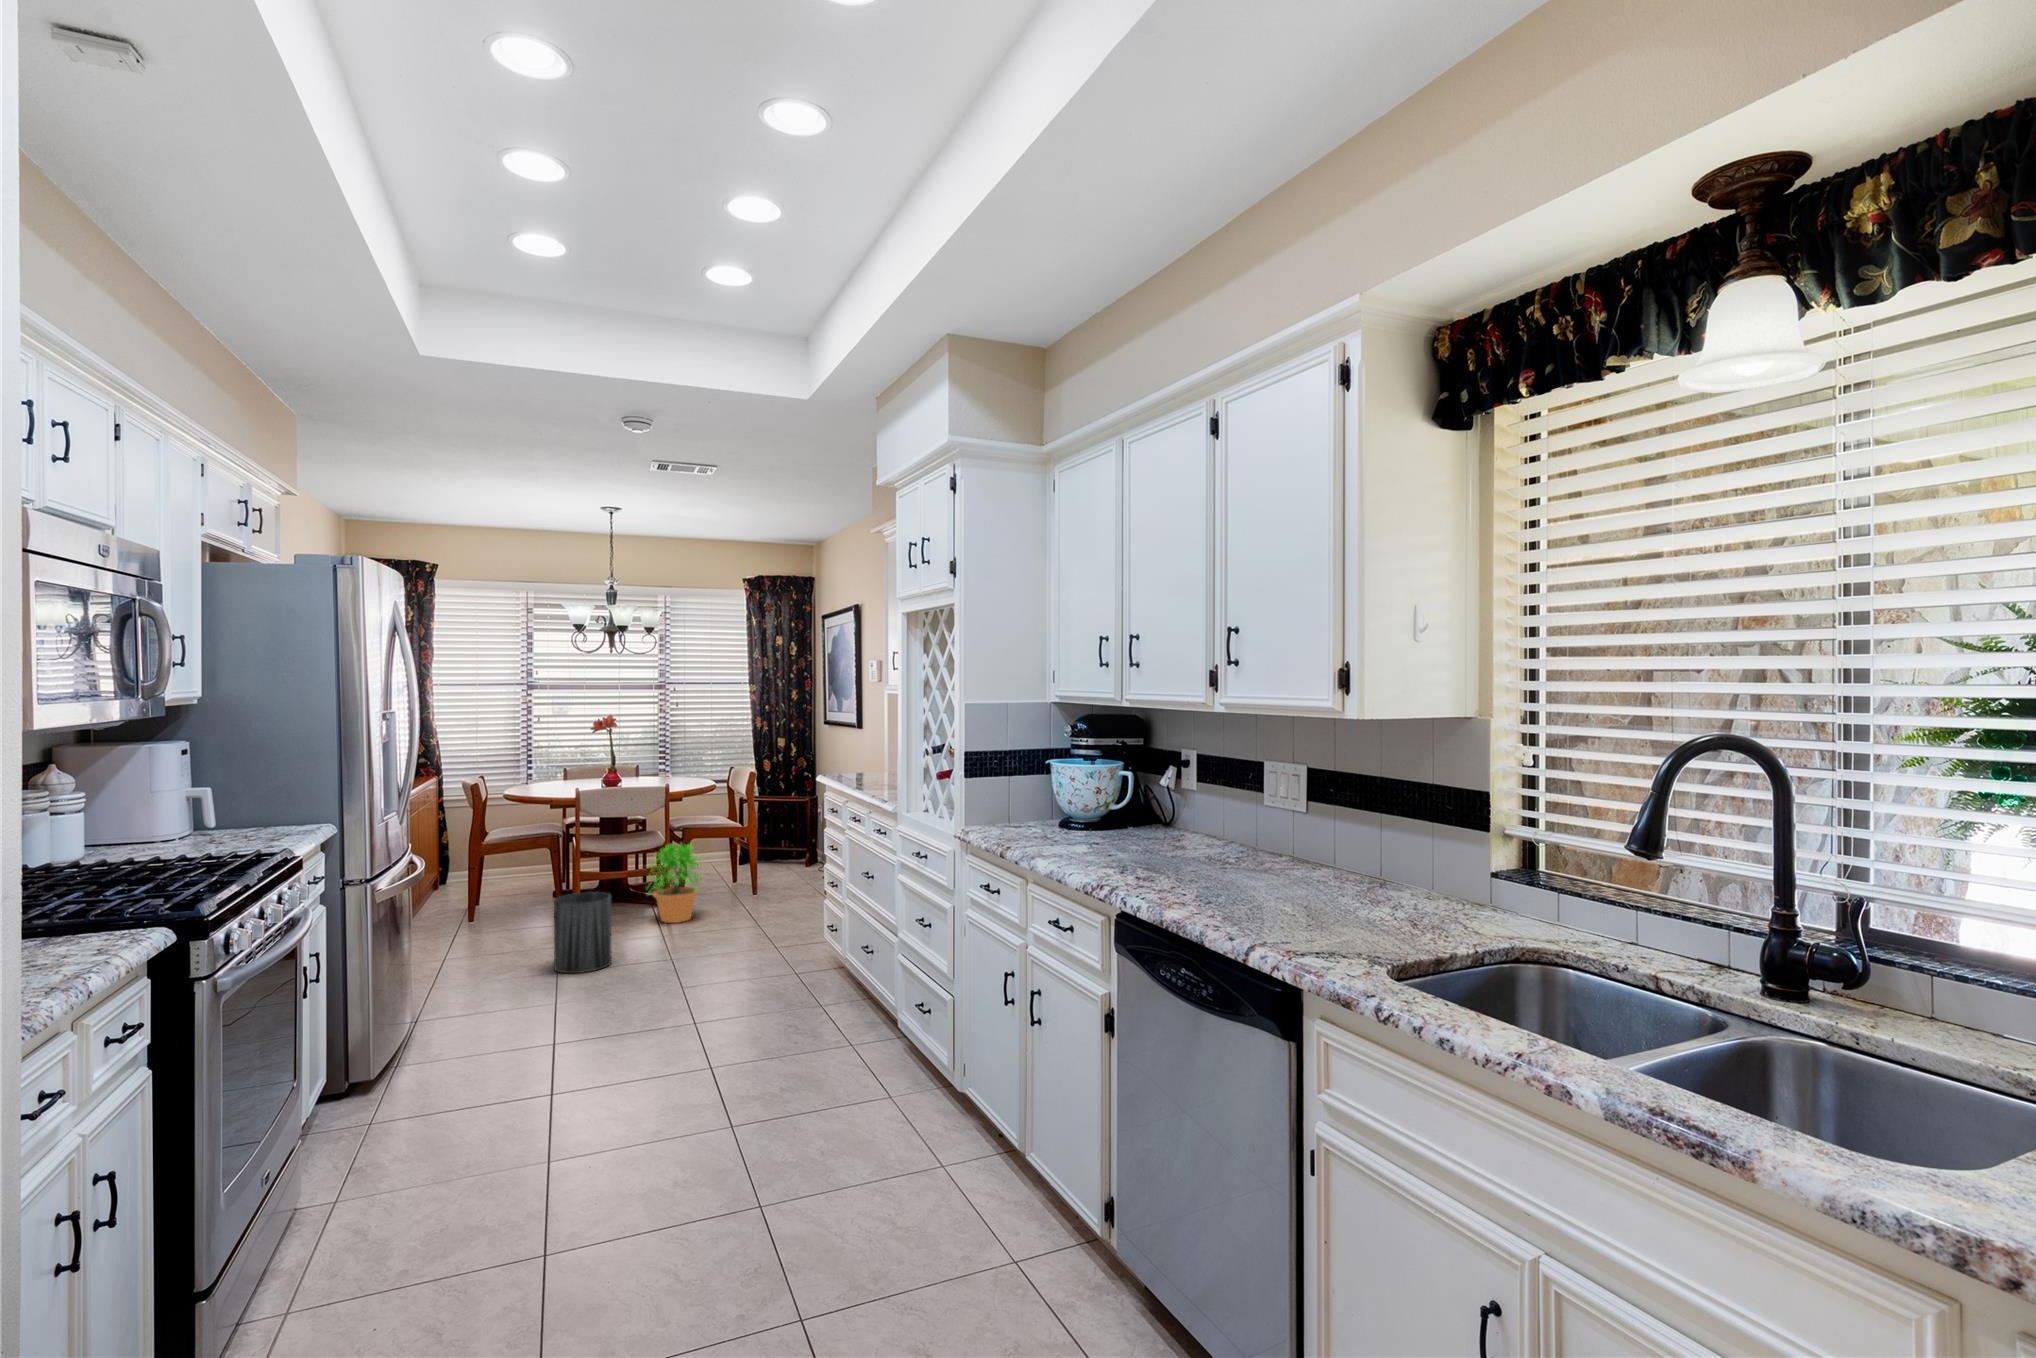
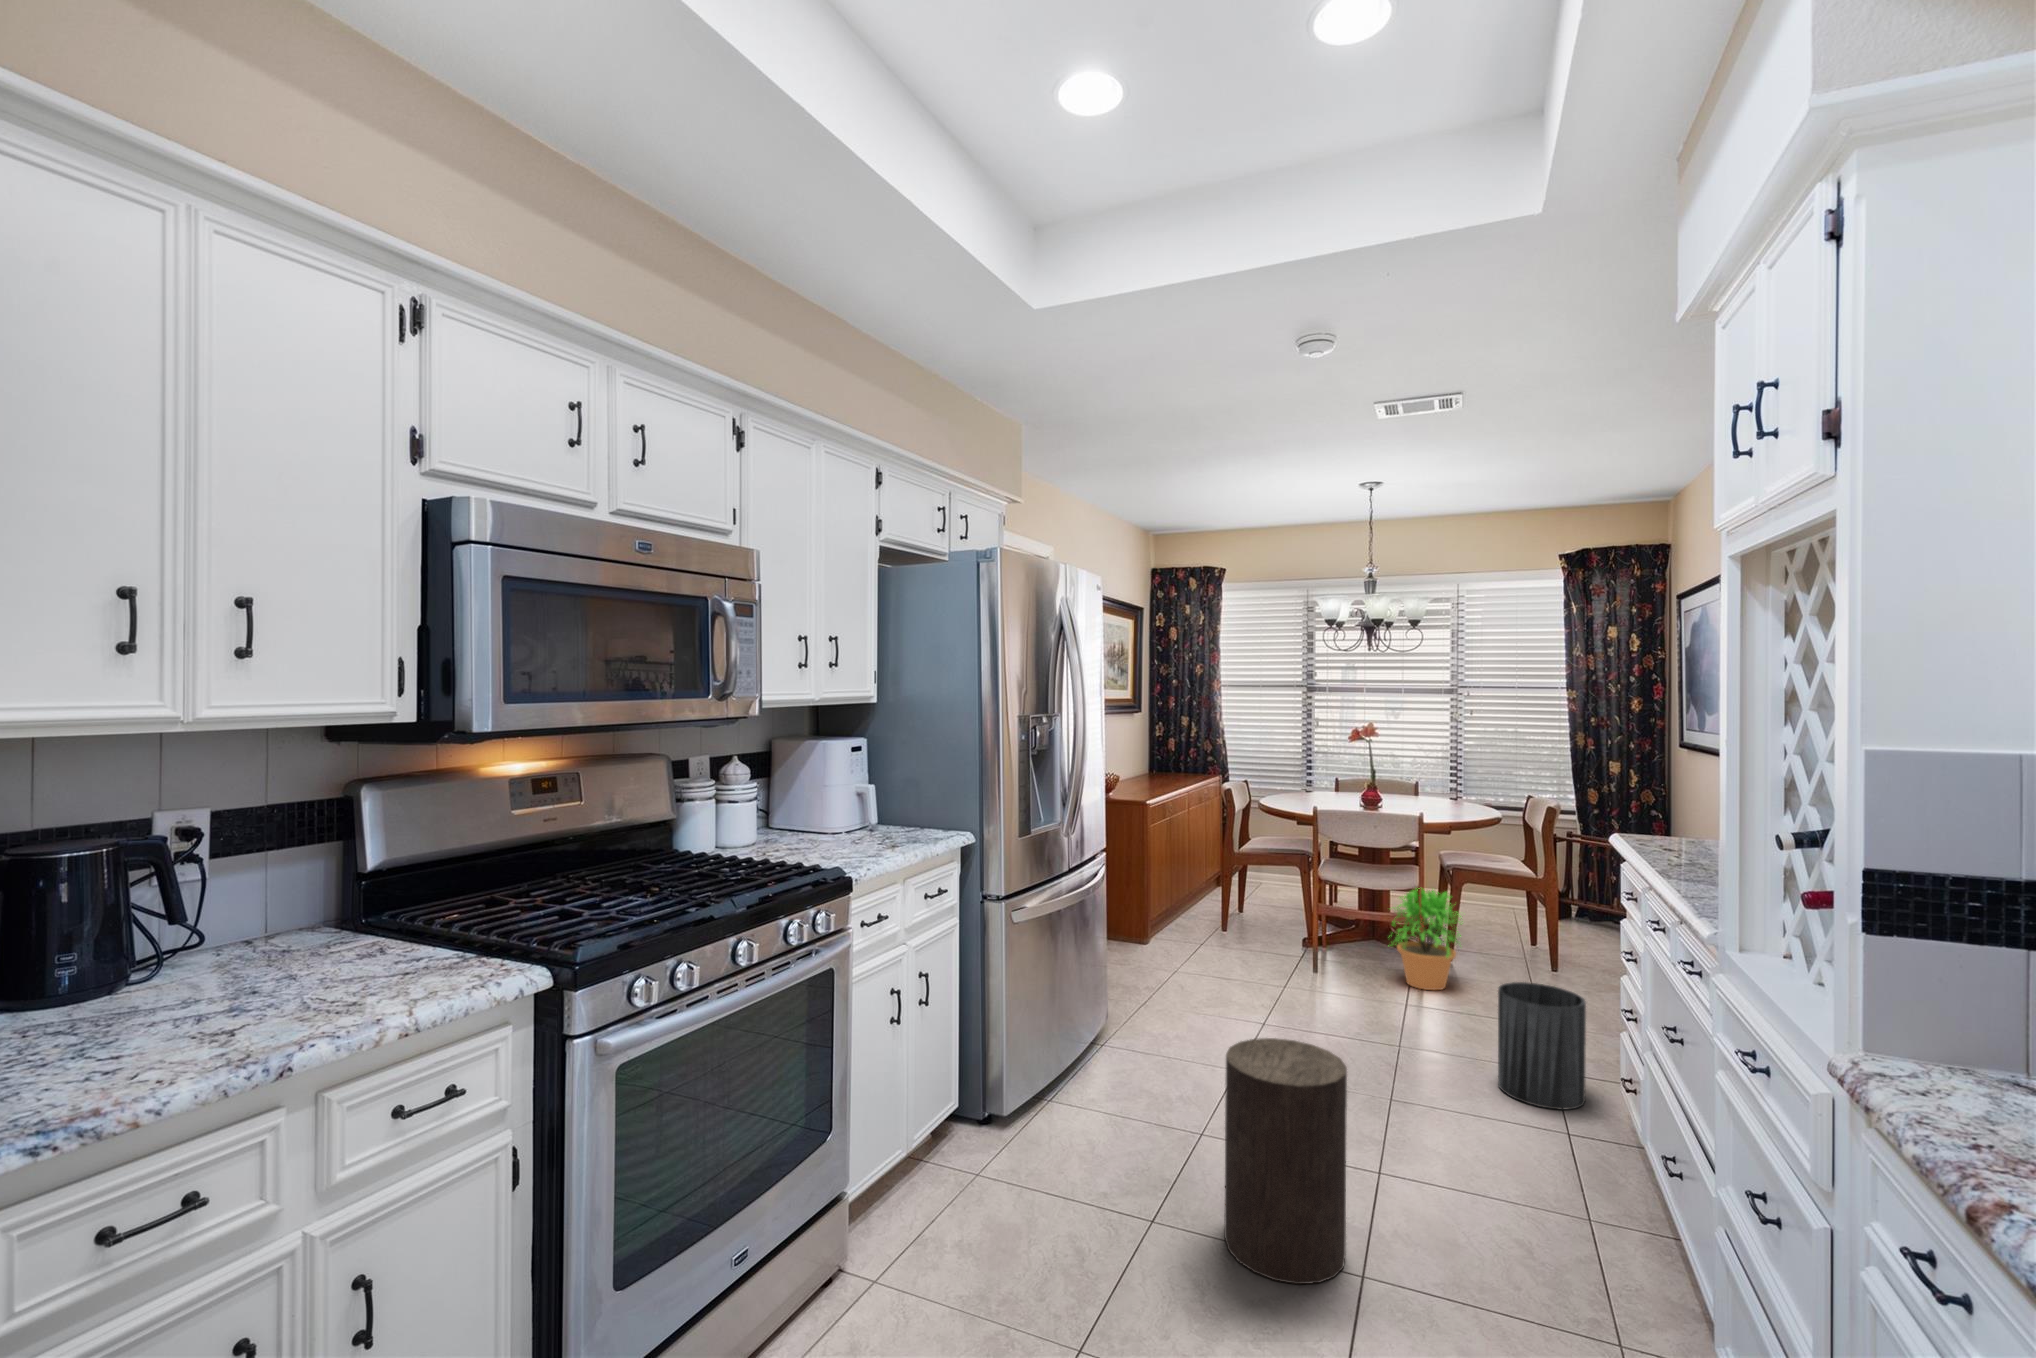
trash can: present [554,892,611,973] -> present [1498,982,1586,1110]
stool: none [620,930,705,1083] -> present [1224,1038,1347,1284]

